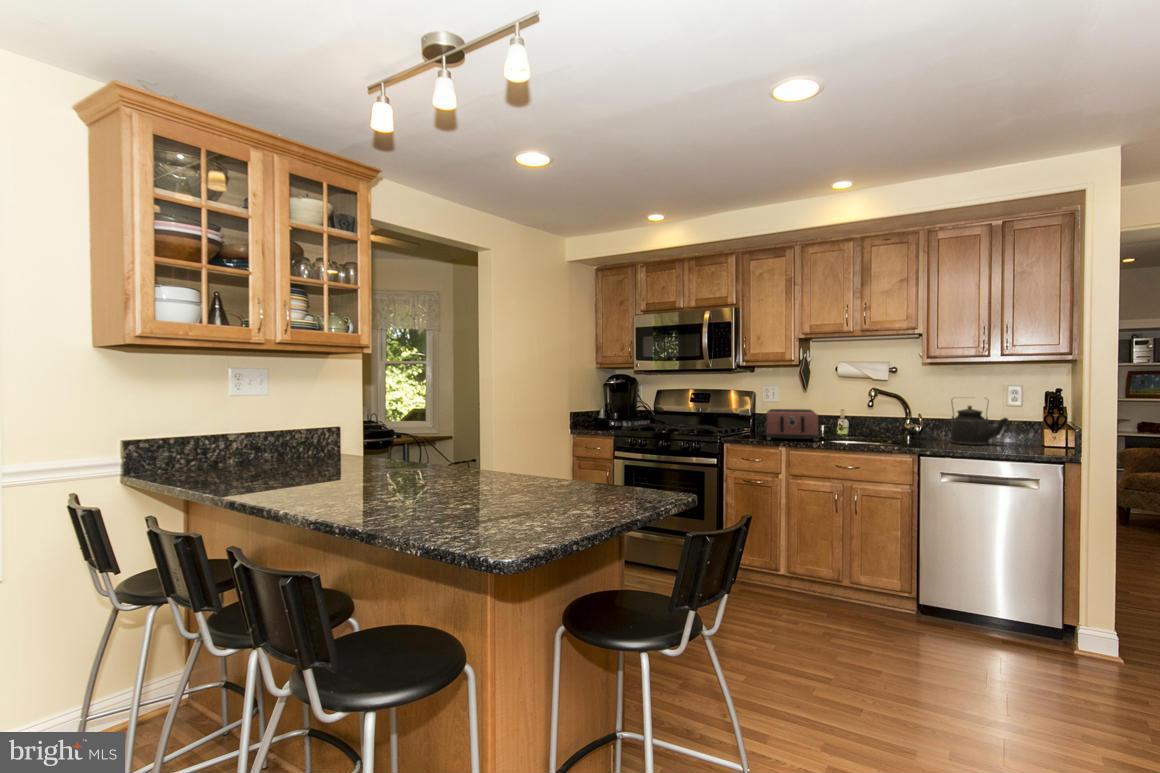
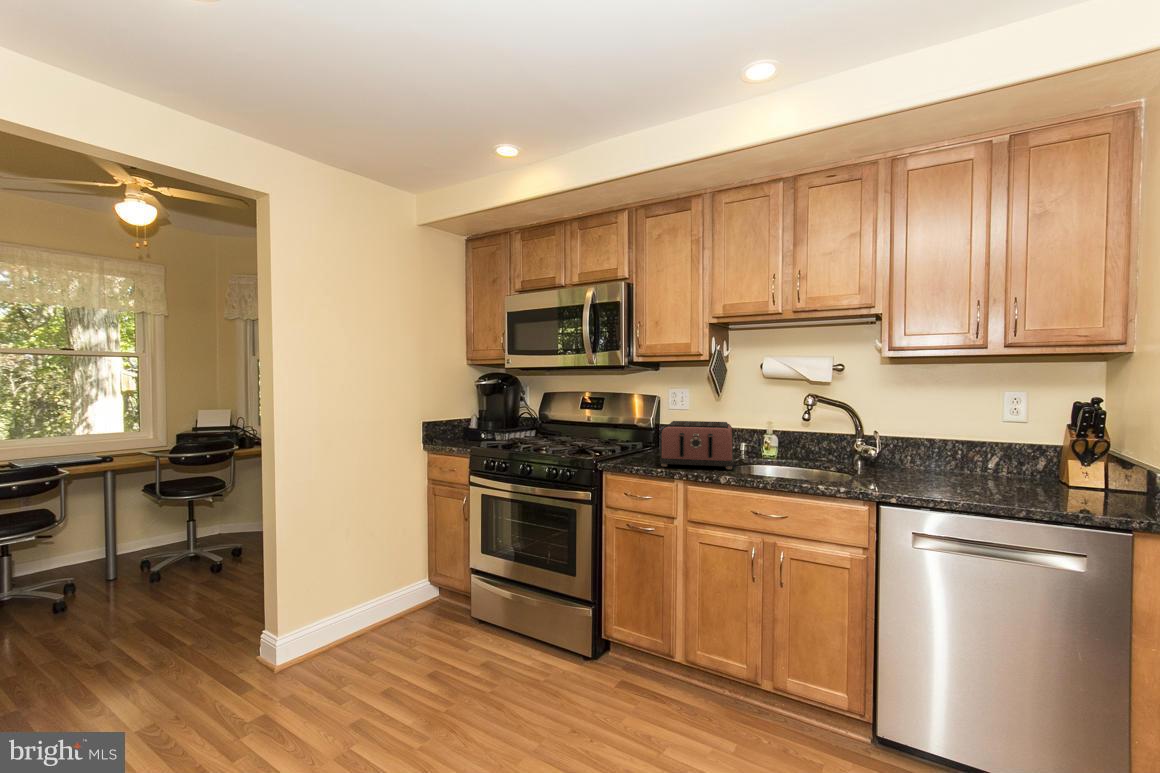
kettle: present [950,398,1008,445] -> none [920,408,1010,480]

